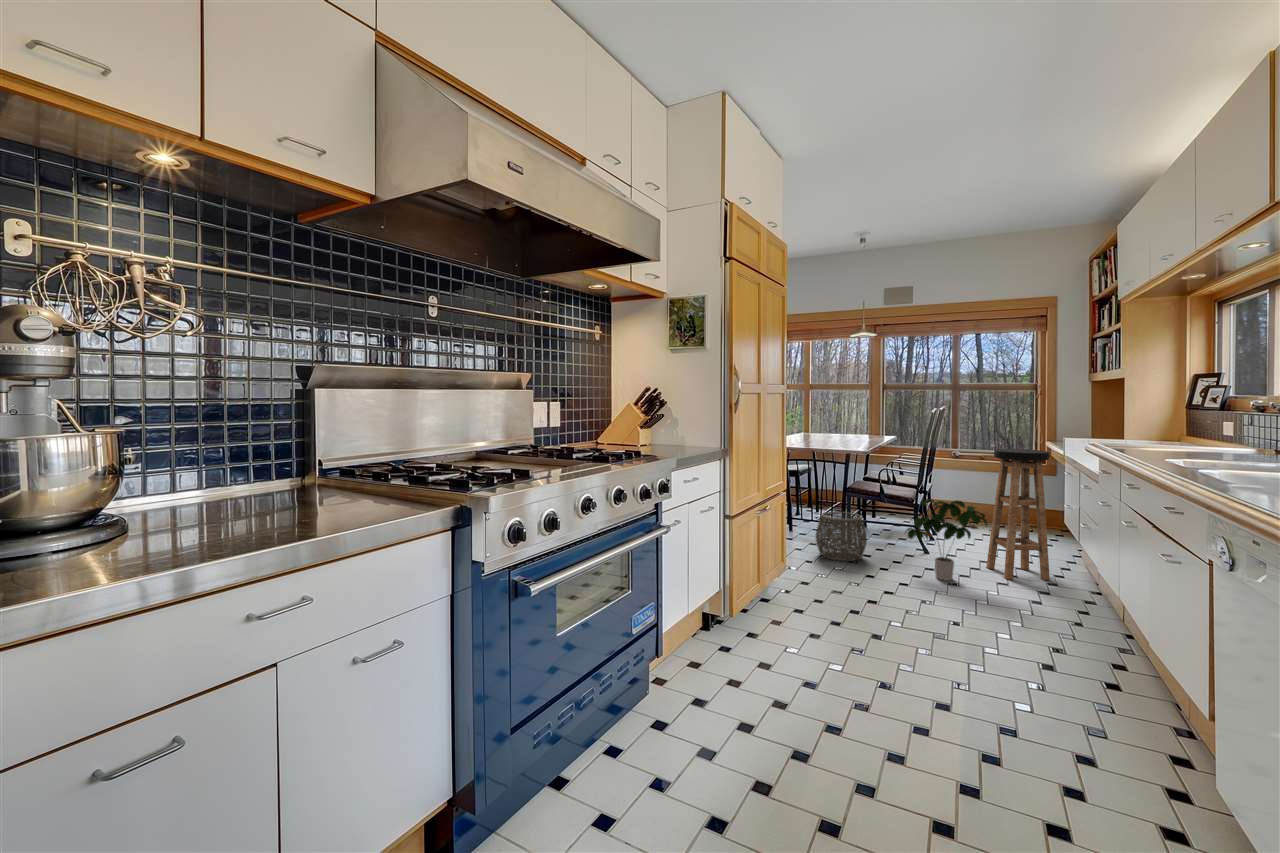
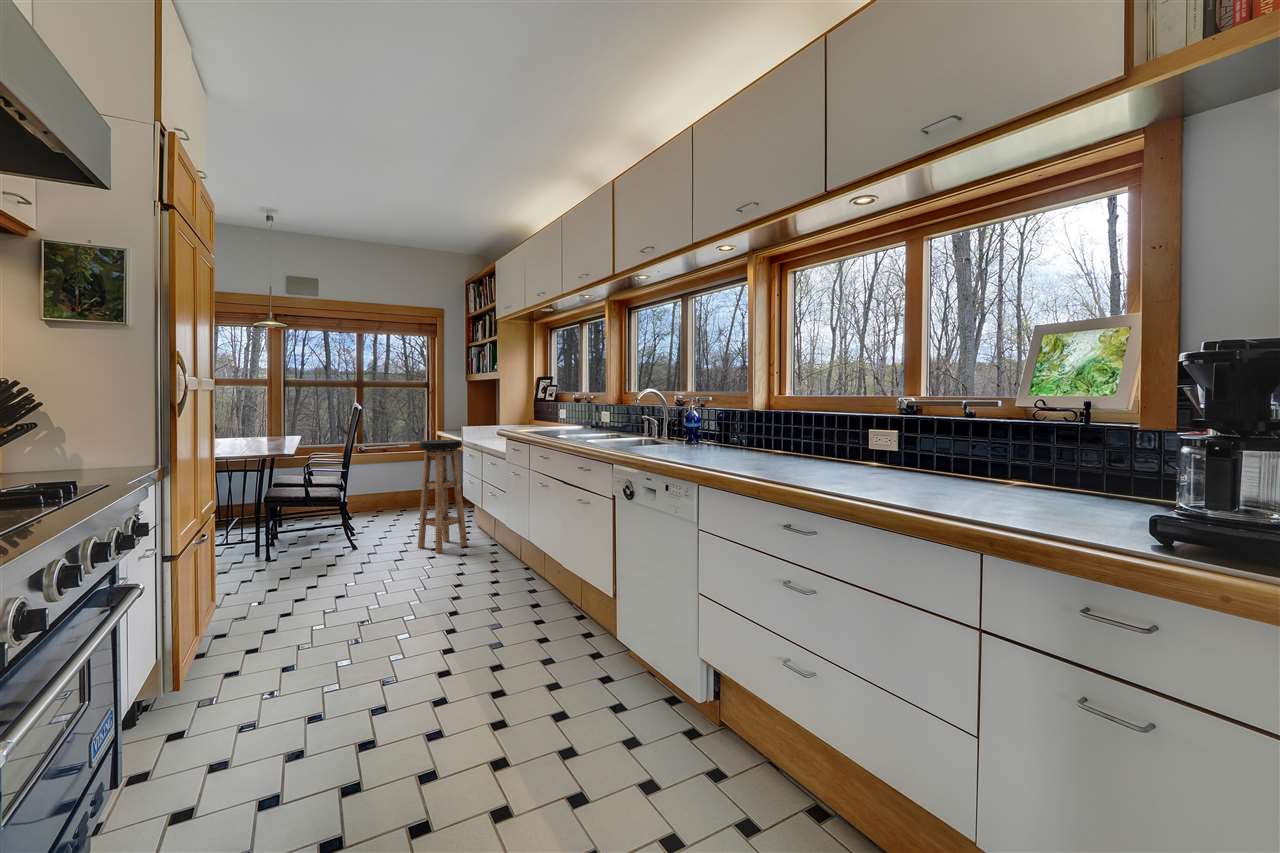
potted plant: present [905,499,987,581] -> none [348,492,424,569]
woven basket: present [816,512,867,562] -> none [241,523,305,580]

